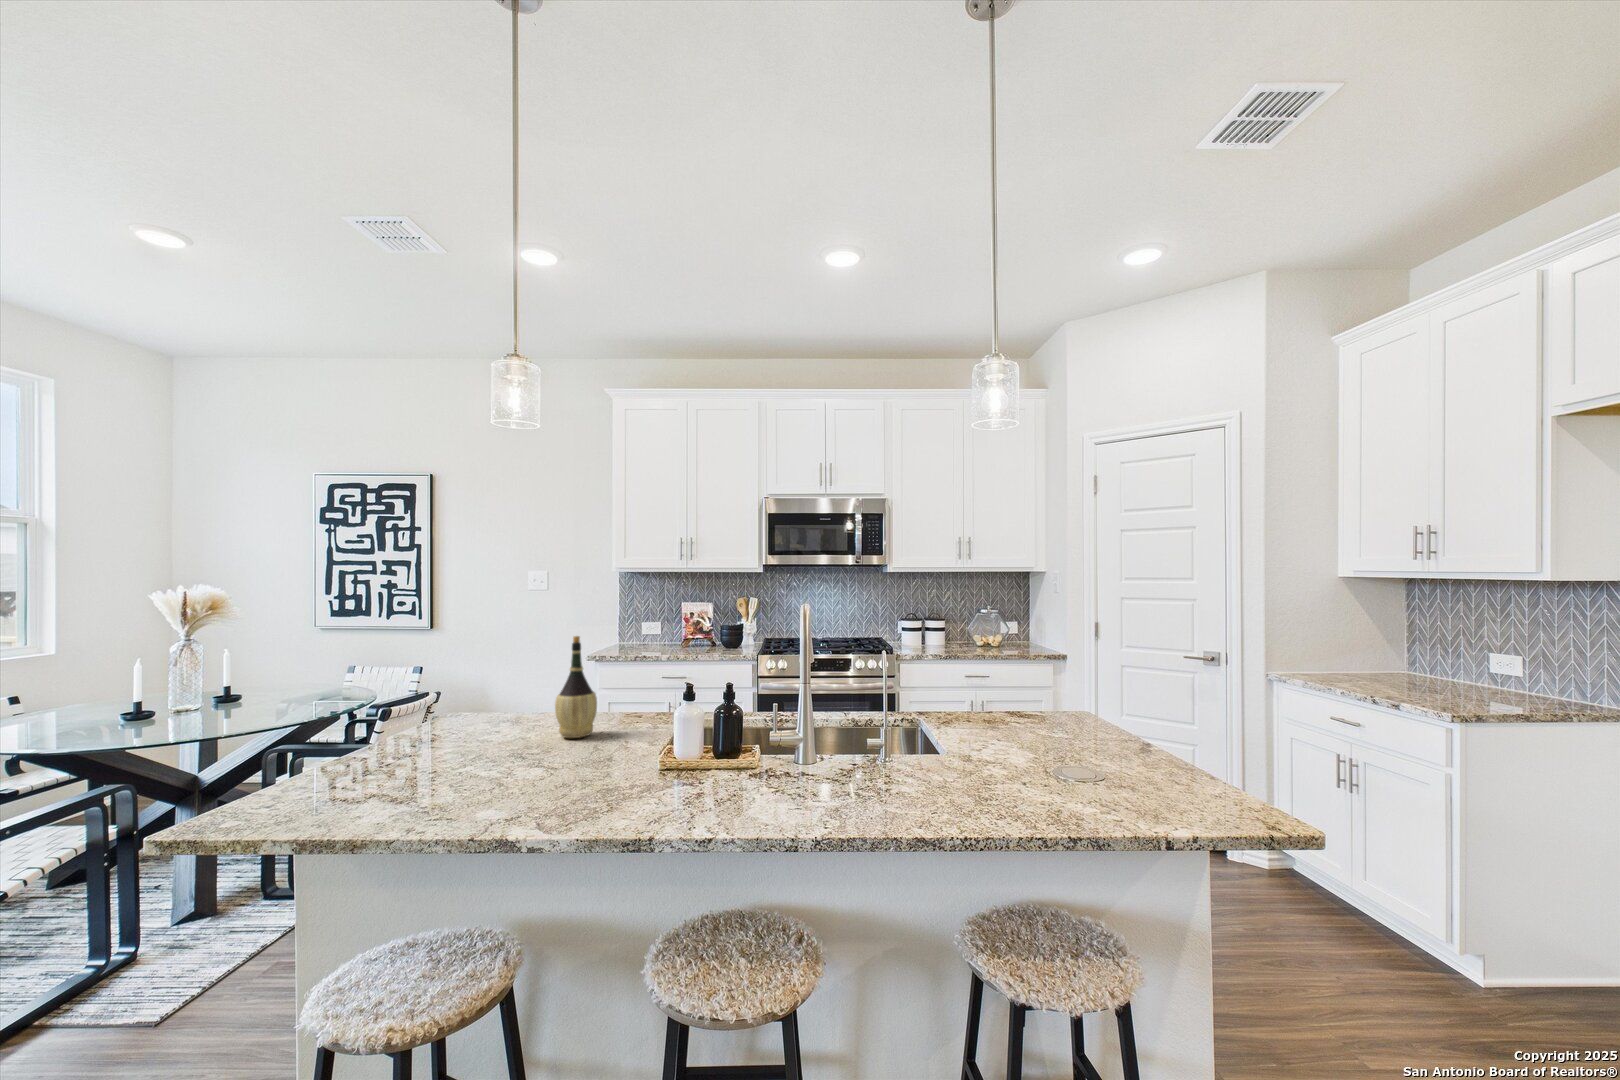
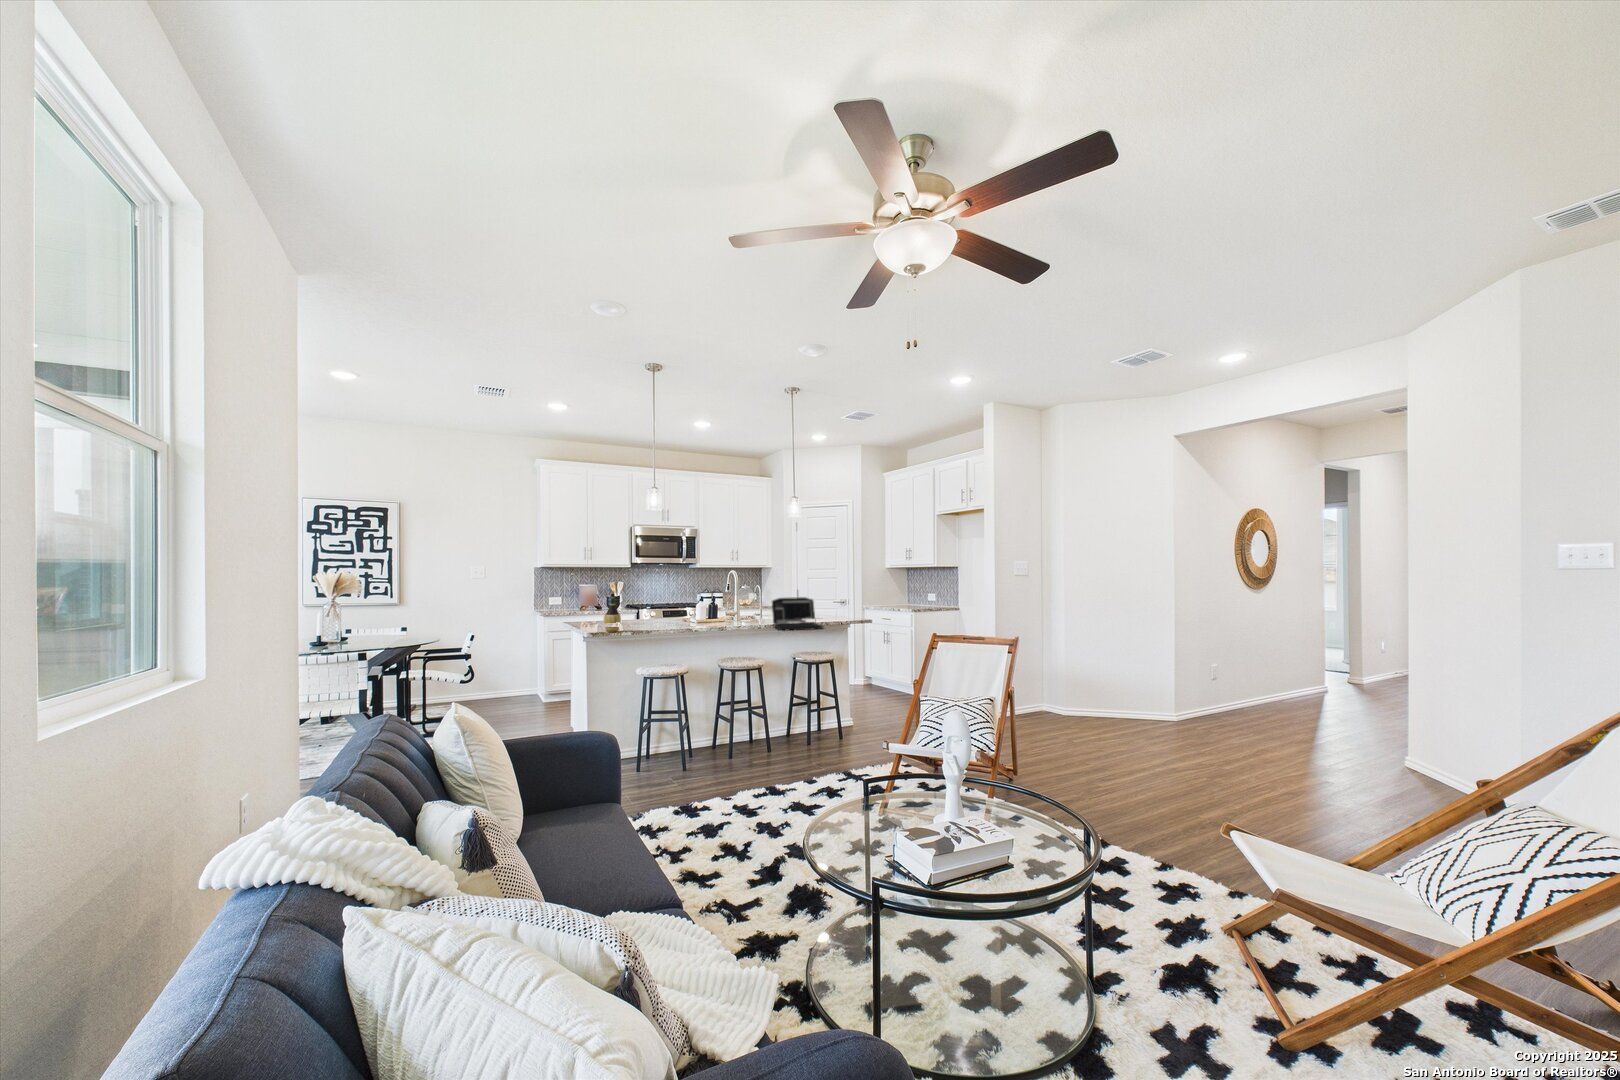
laptop: none [988,670,1163,793] -> present [772,597,823,630]

